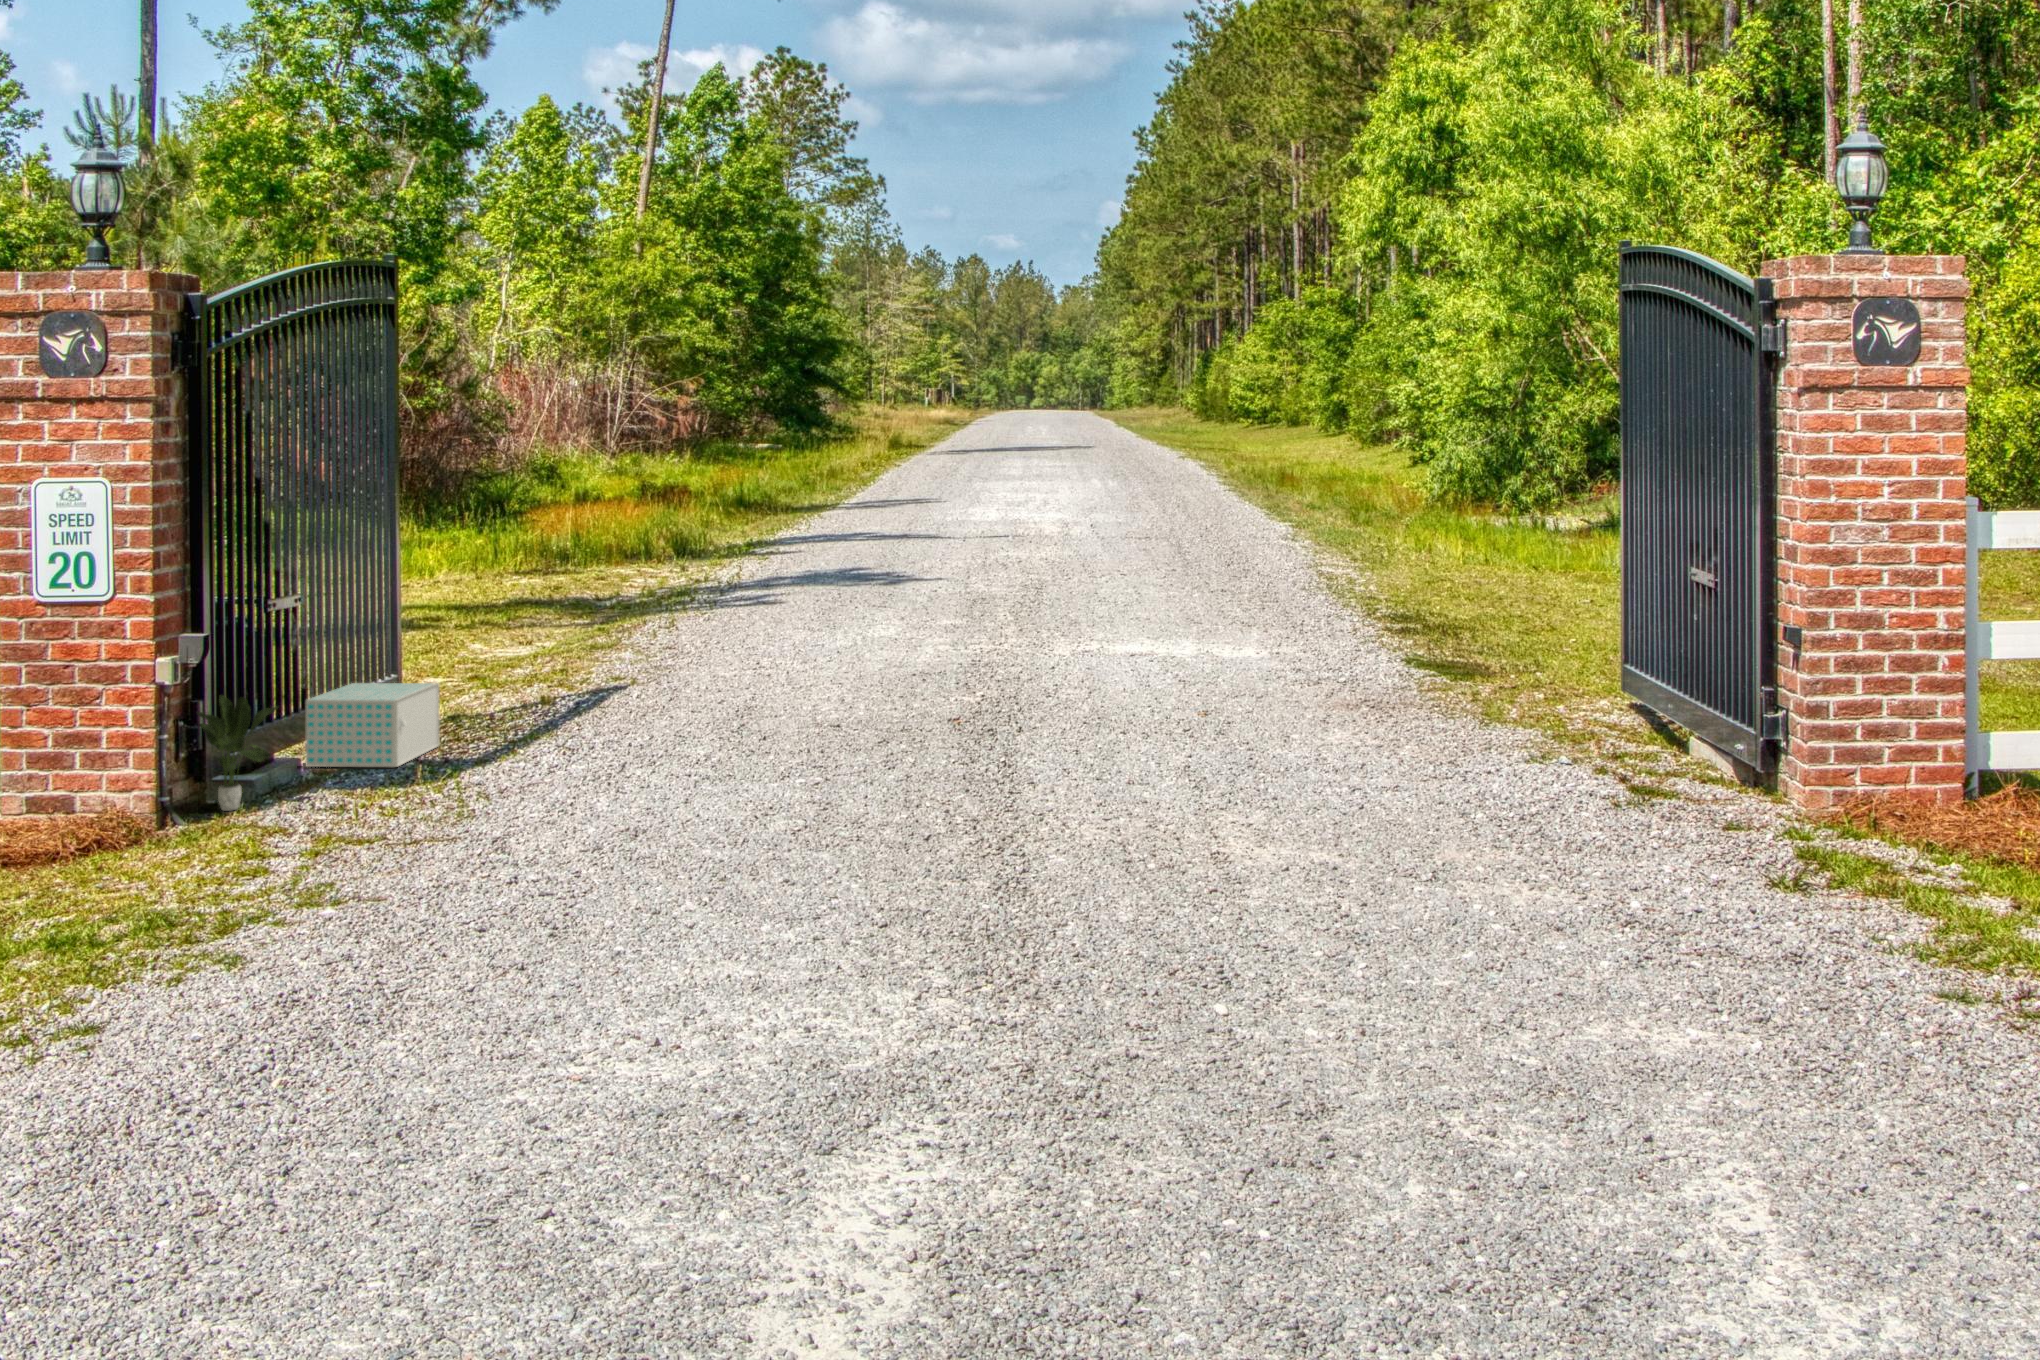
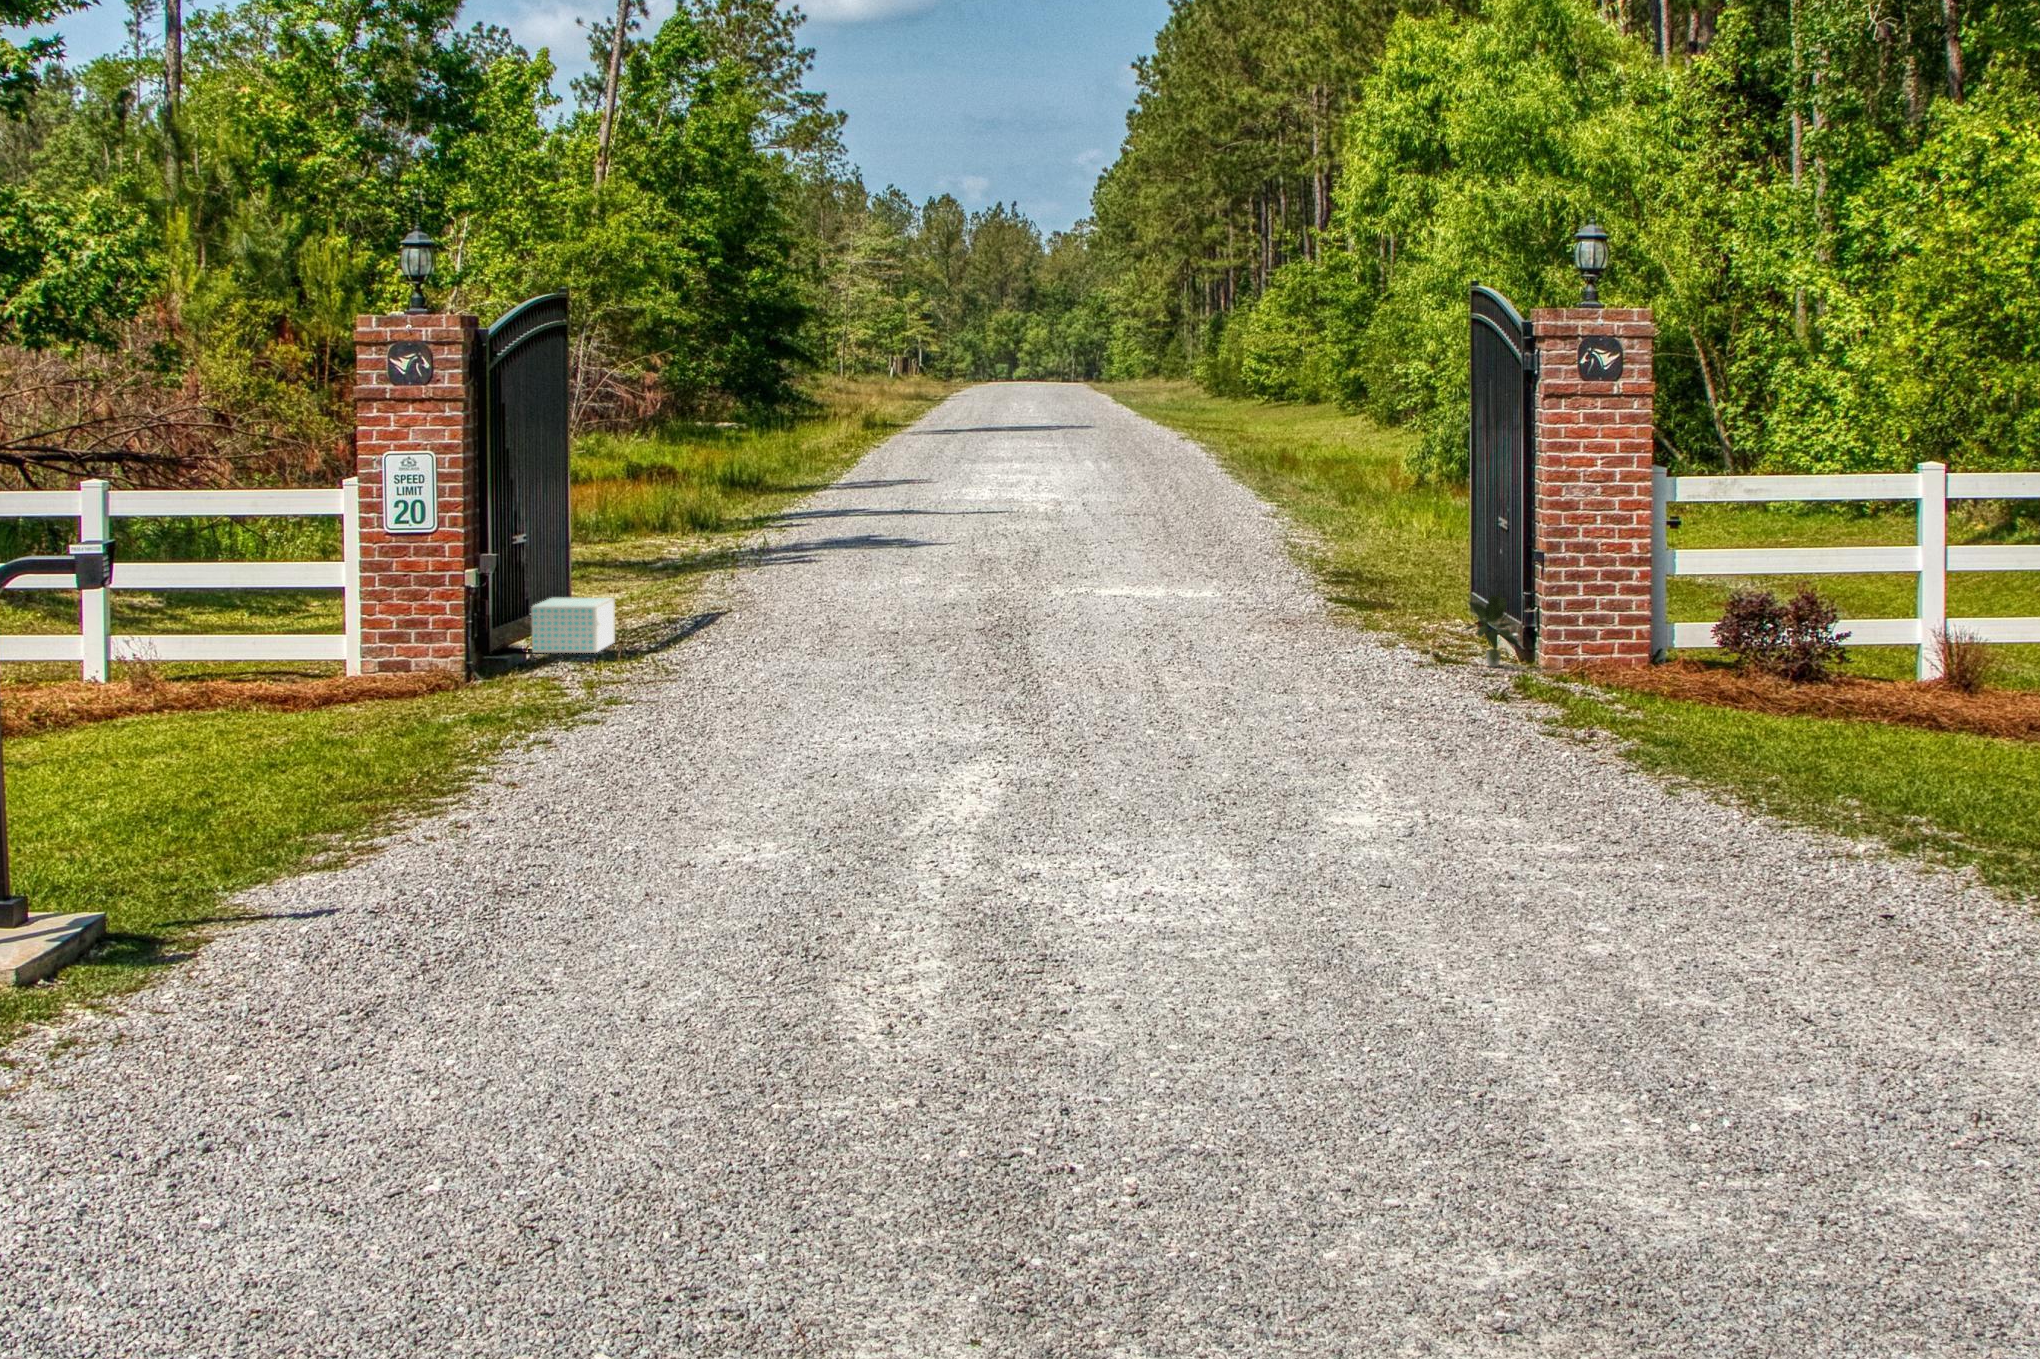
potted plant: present [198,695,277,811] -> present [1465,593,1519,667]

